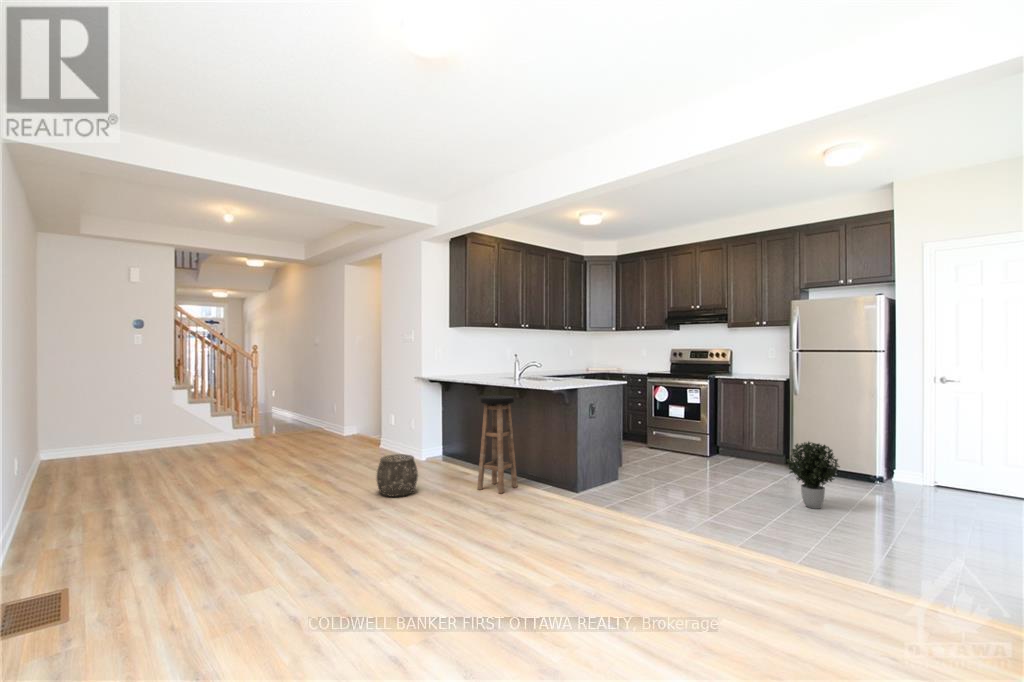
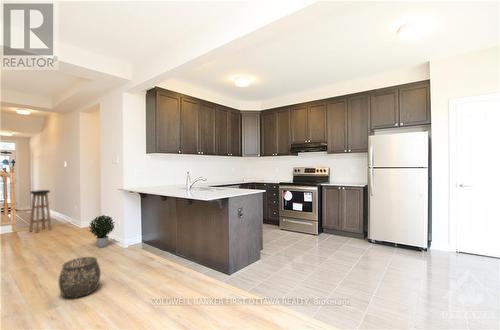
bar stool: present [477,396,517,494] -> present [29,190,51,233]
potted plant: present [787,442,840,509] -> present [90,215,114,248]

